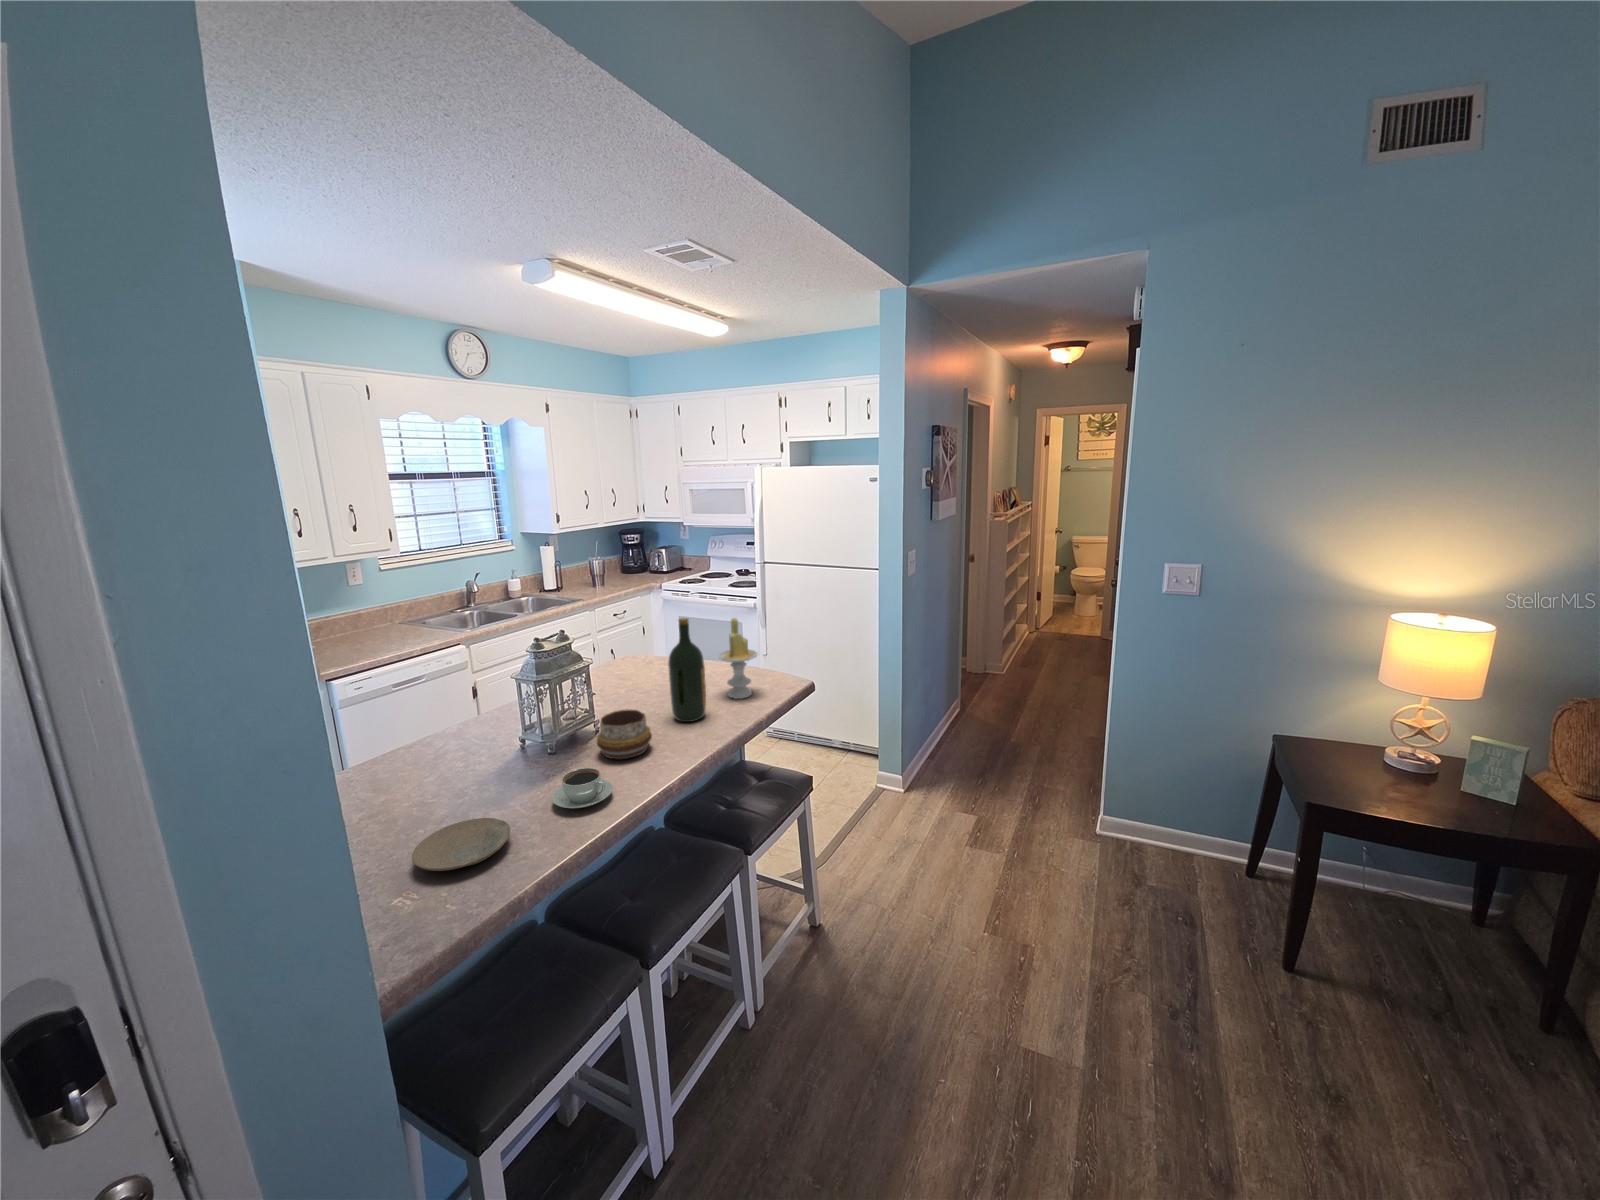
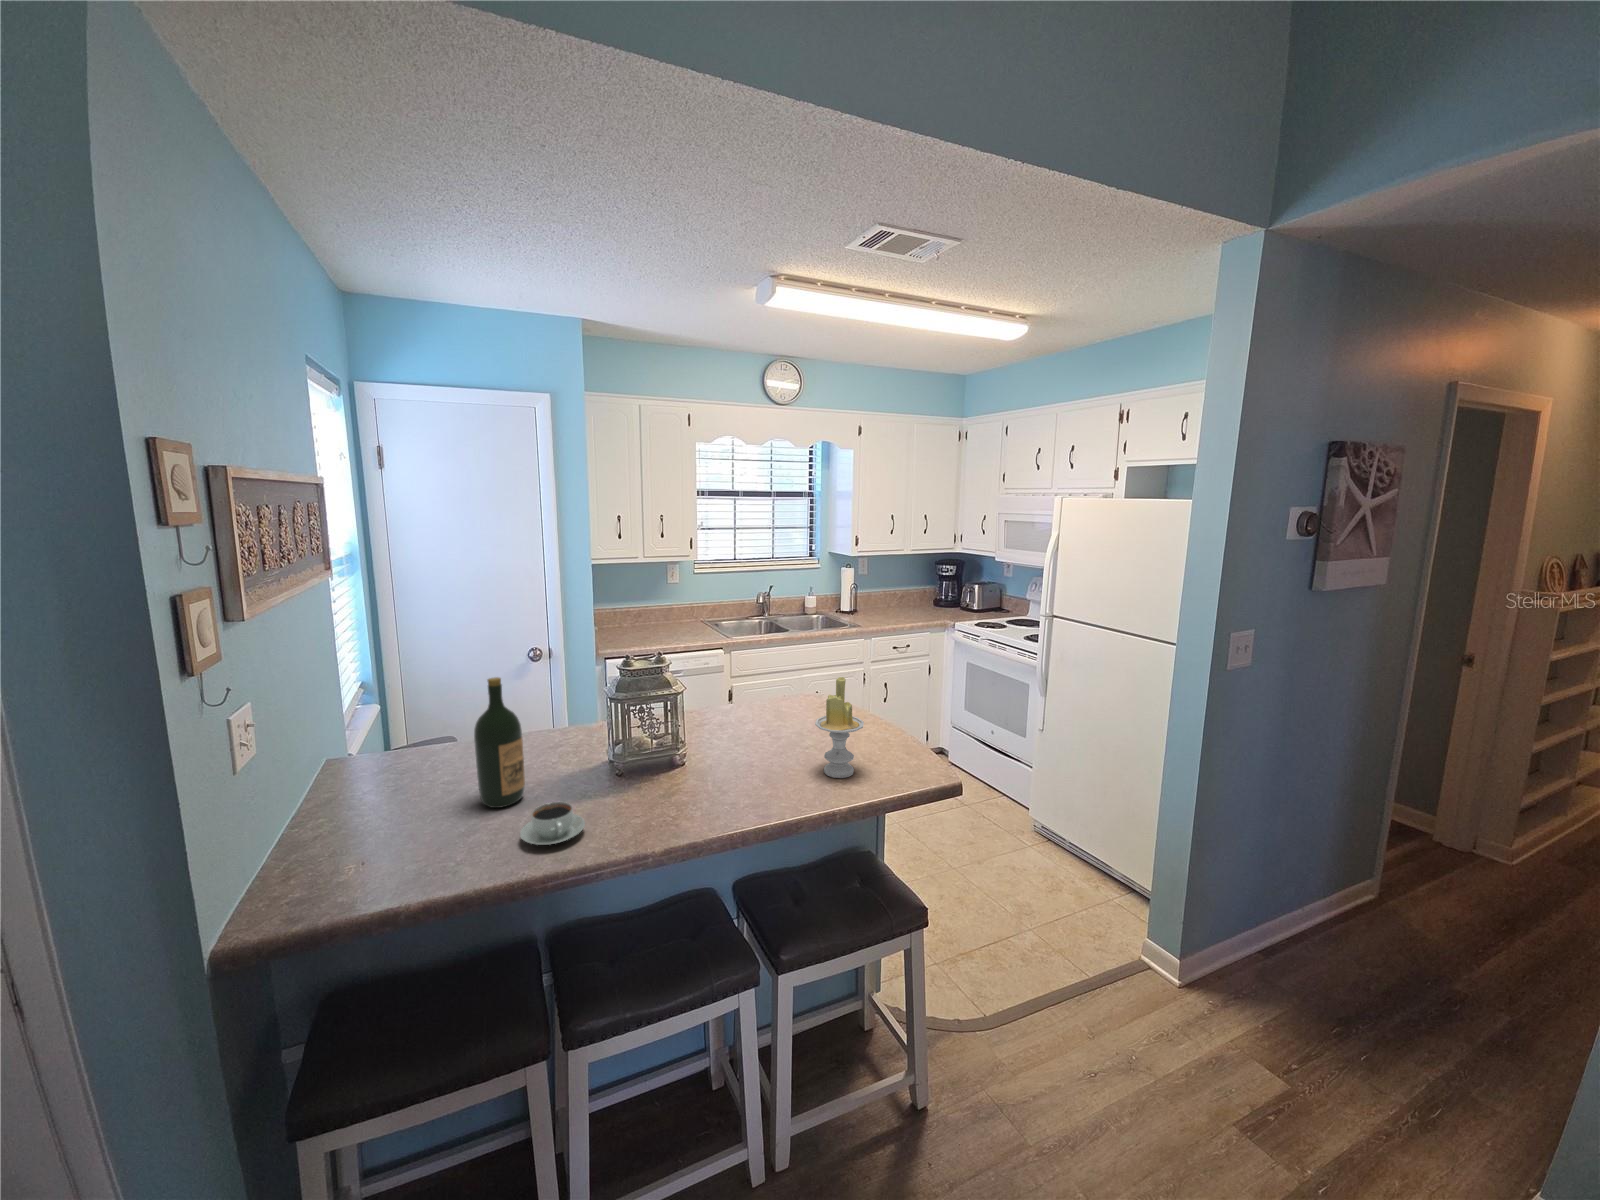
wine bottle: present [668,618,706,722] -> present [474,677,525,808]
decorative bowl: present [597,709,652,759] -> none [623,752,682,808]
plate: present [412,818,510,871] -> none [372,817,468,862]

